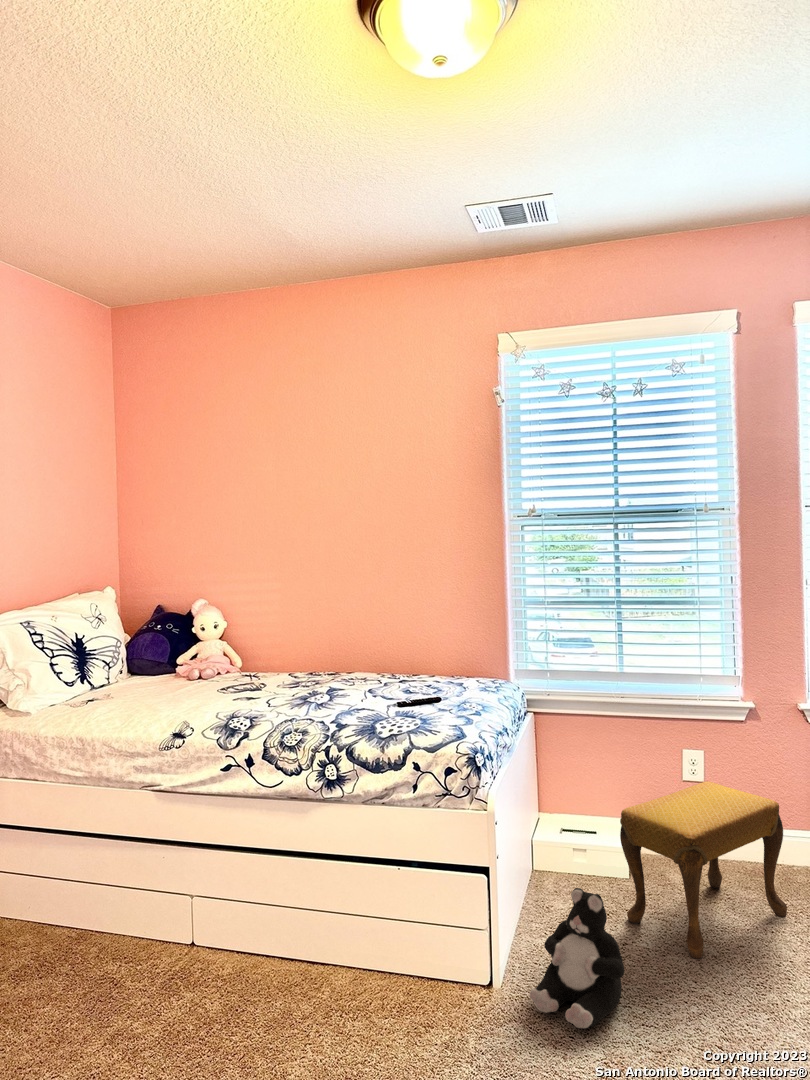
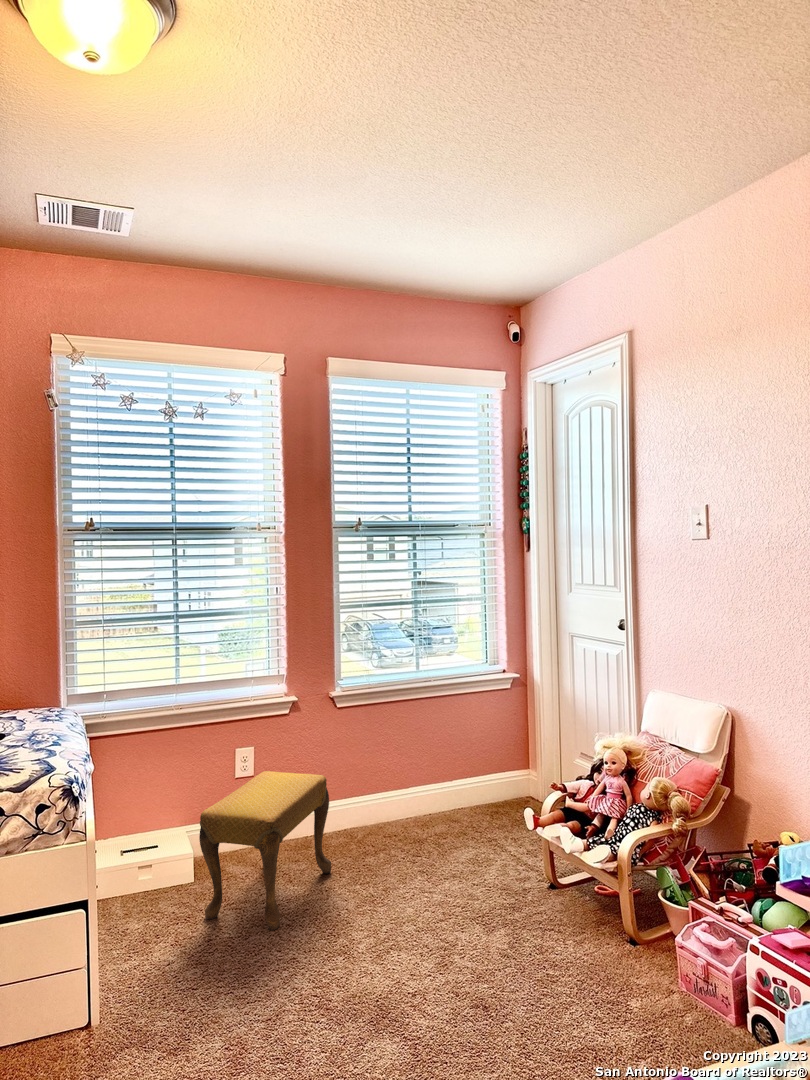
plush toy: present [530,888,624,1029] -> none [141,895,231,1032]

